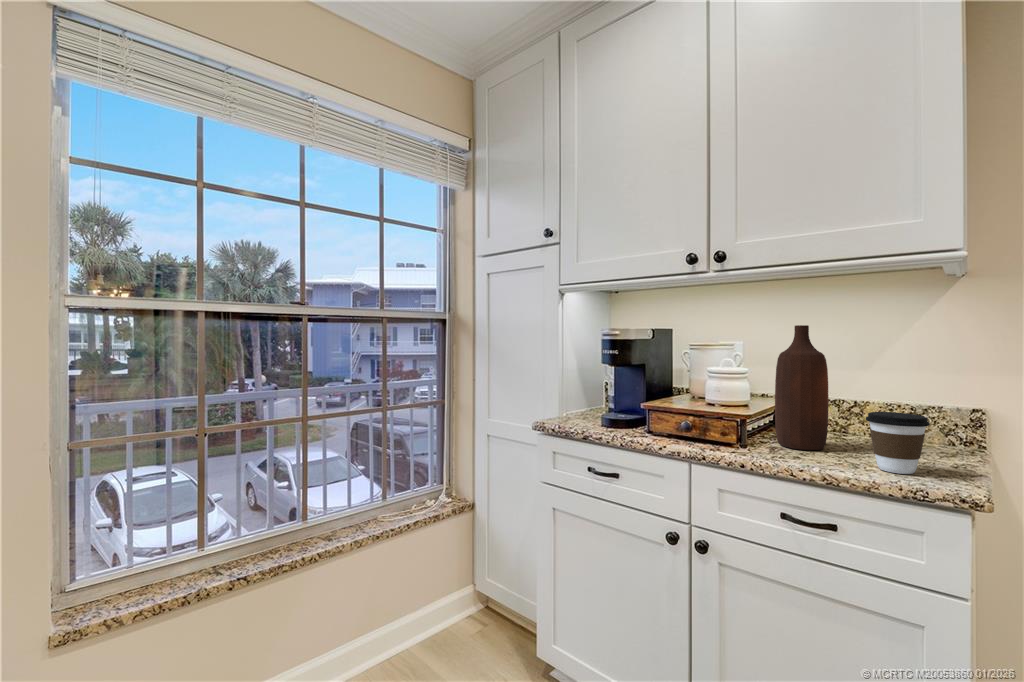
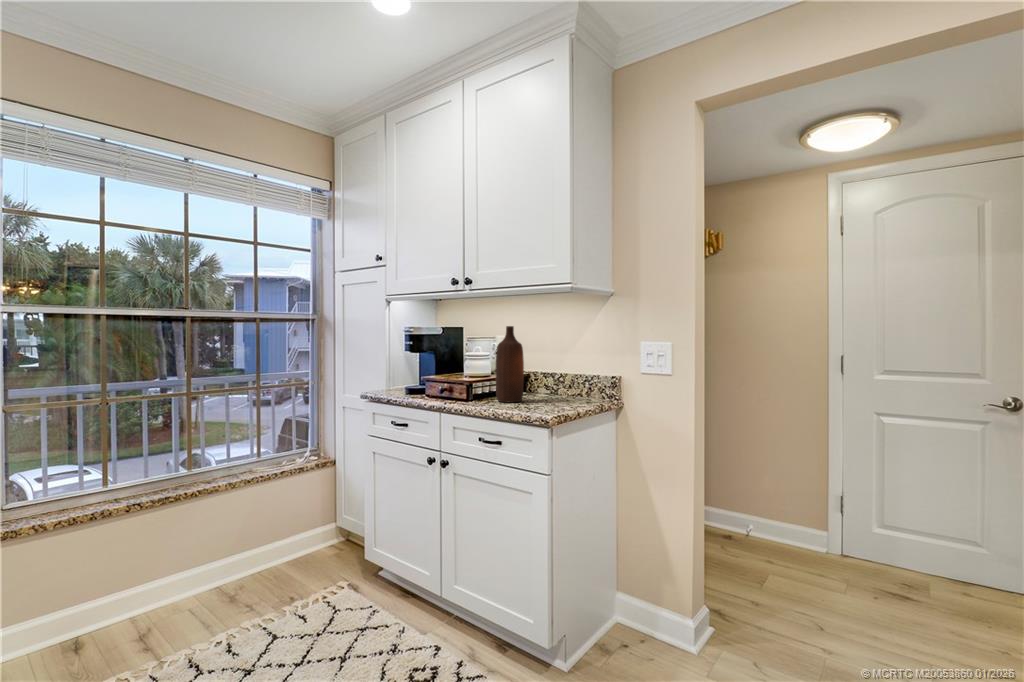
coffee cup: present [866,412,930,474] -> none [521,377,549,410]

